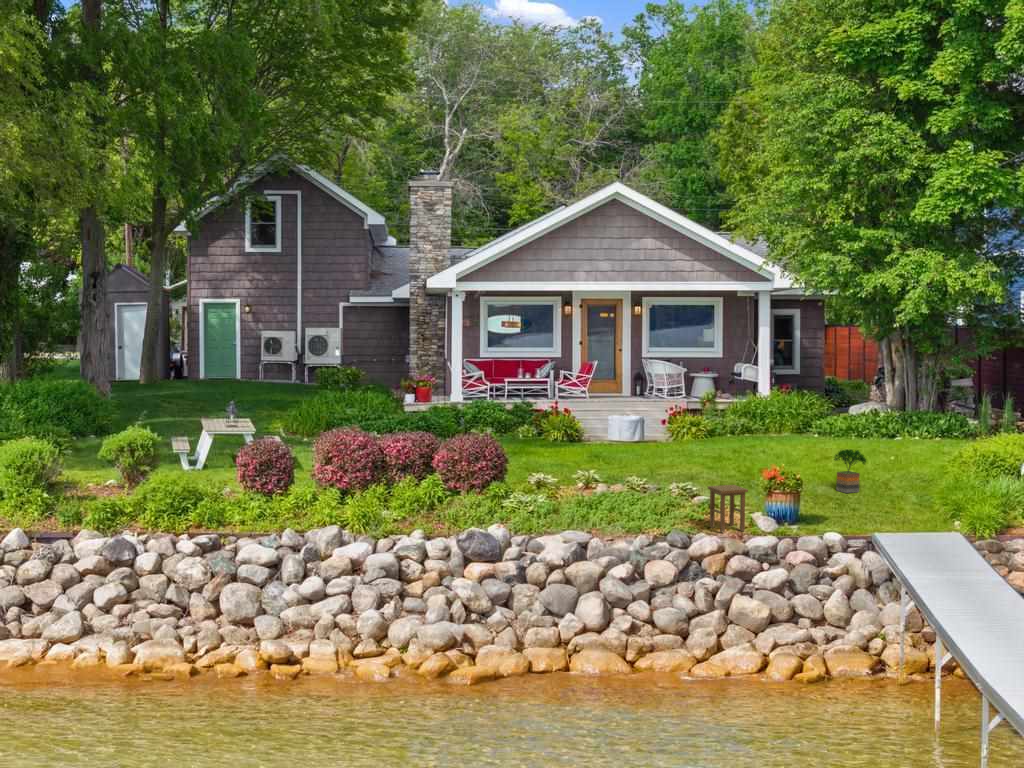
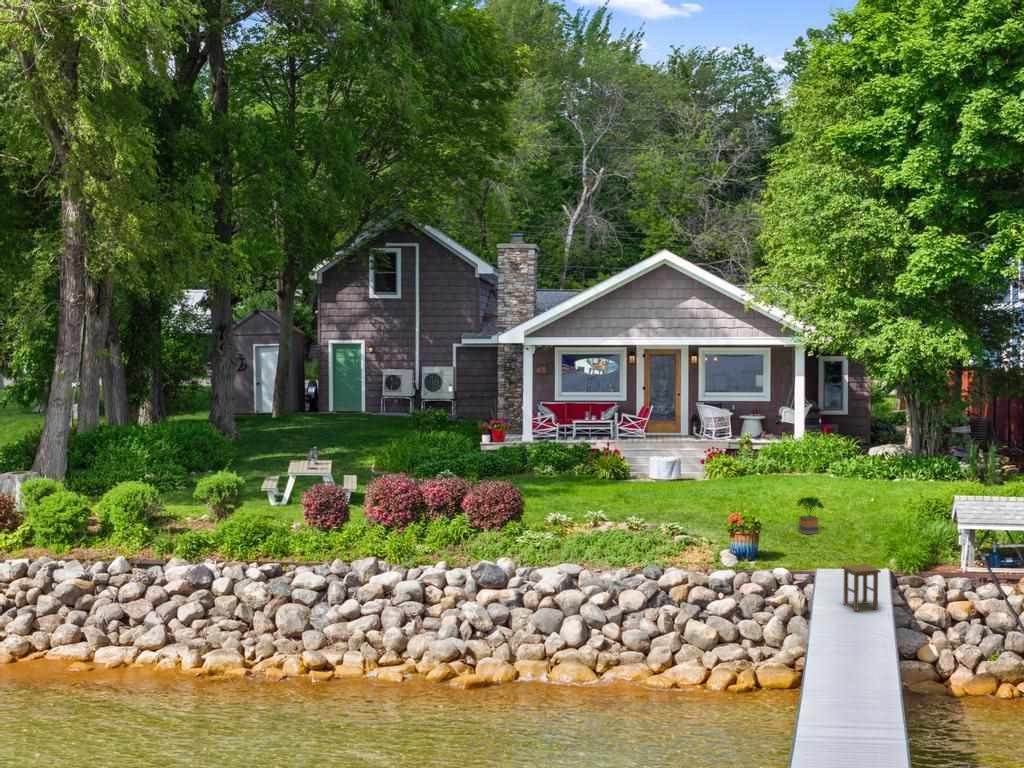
stool: present [708,485,748,532] -> present [841,564,881,610]

